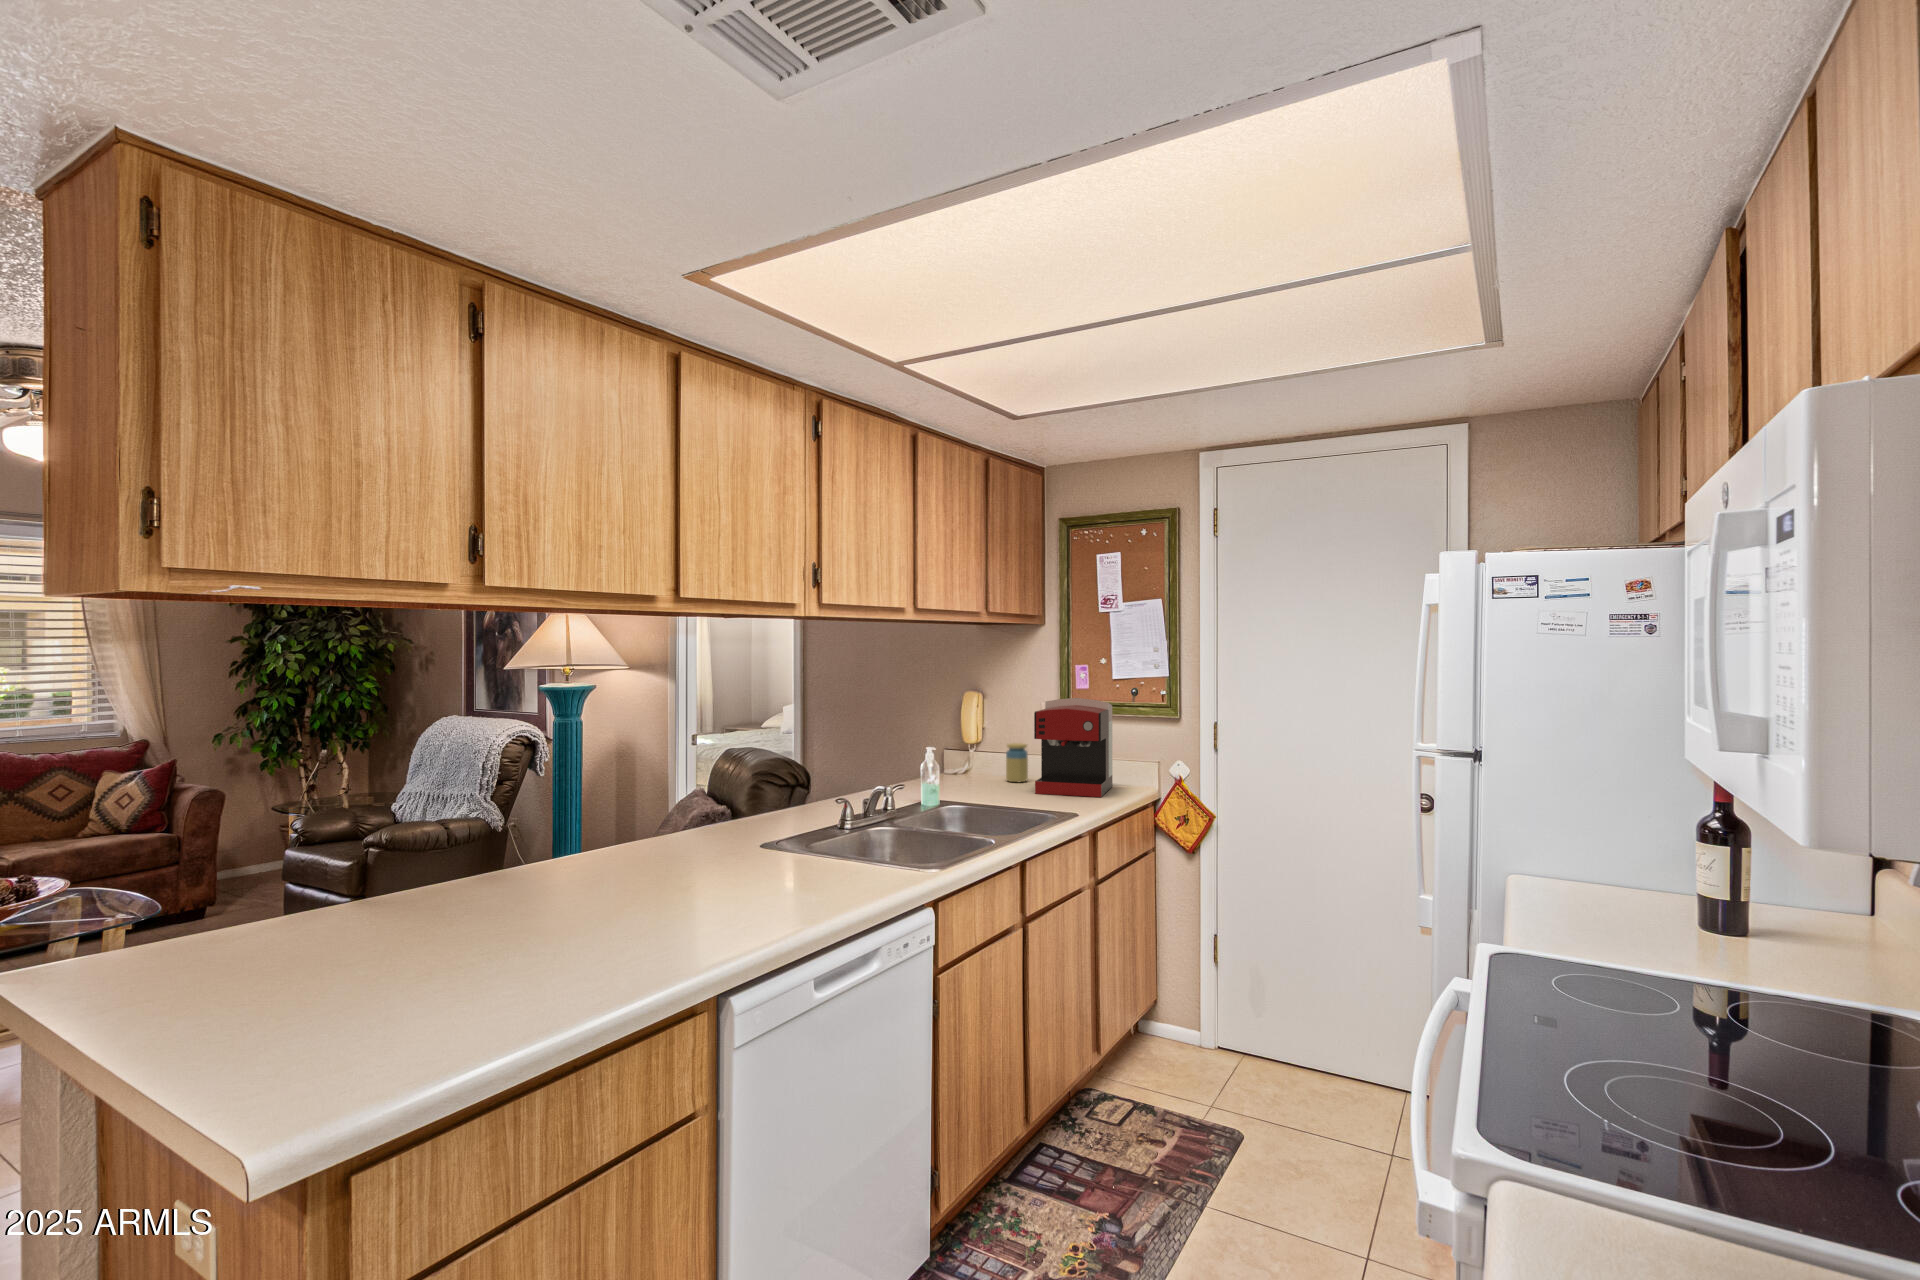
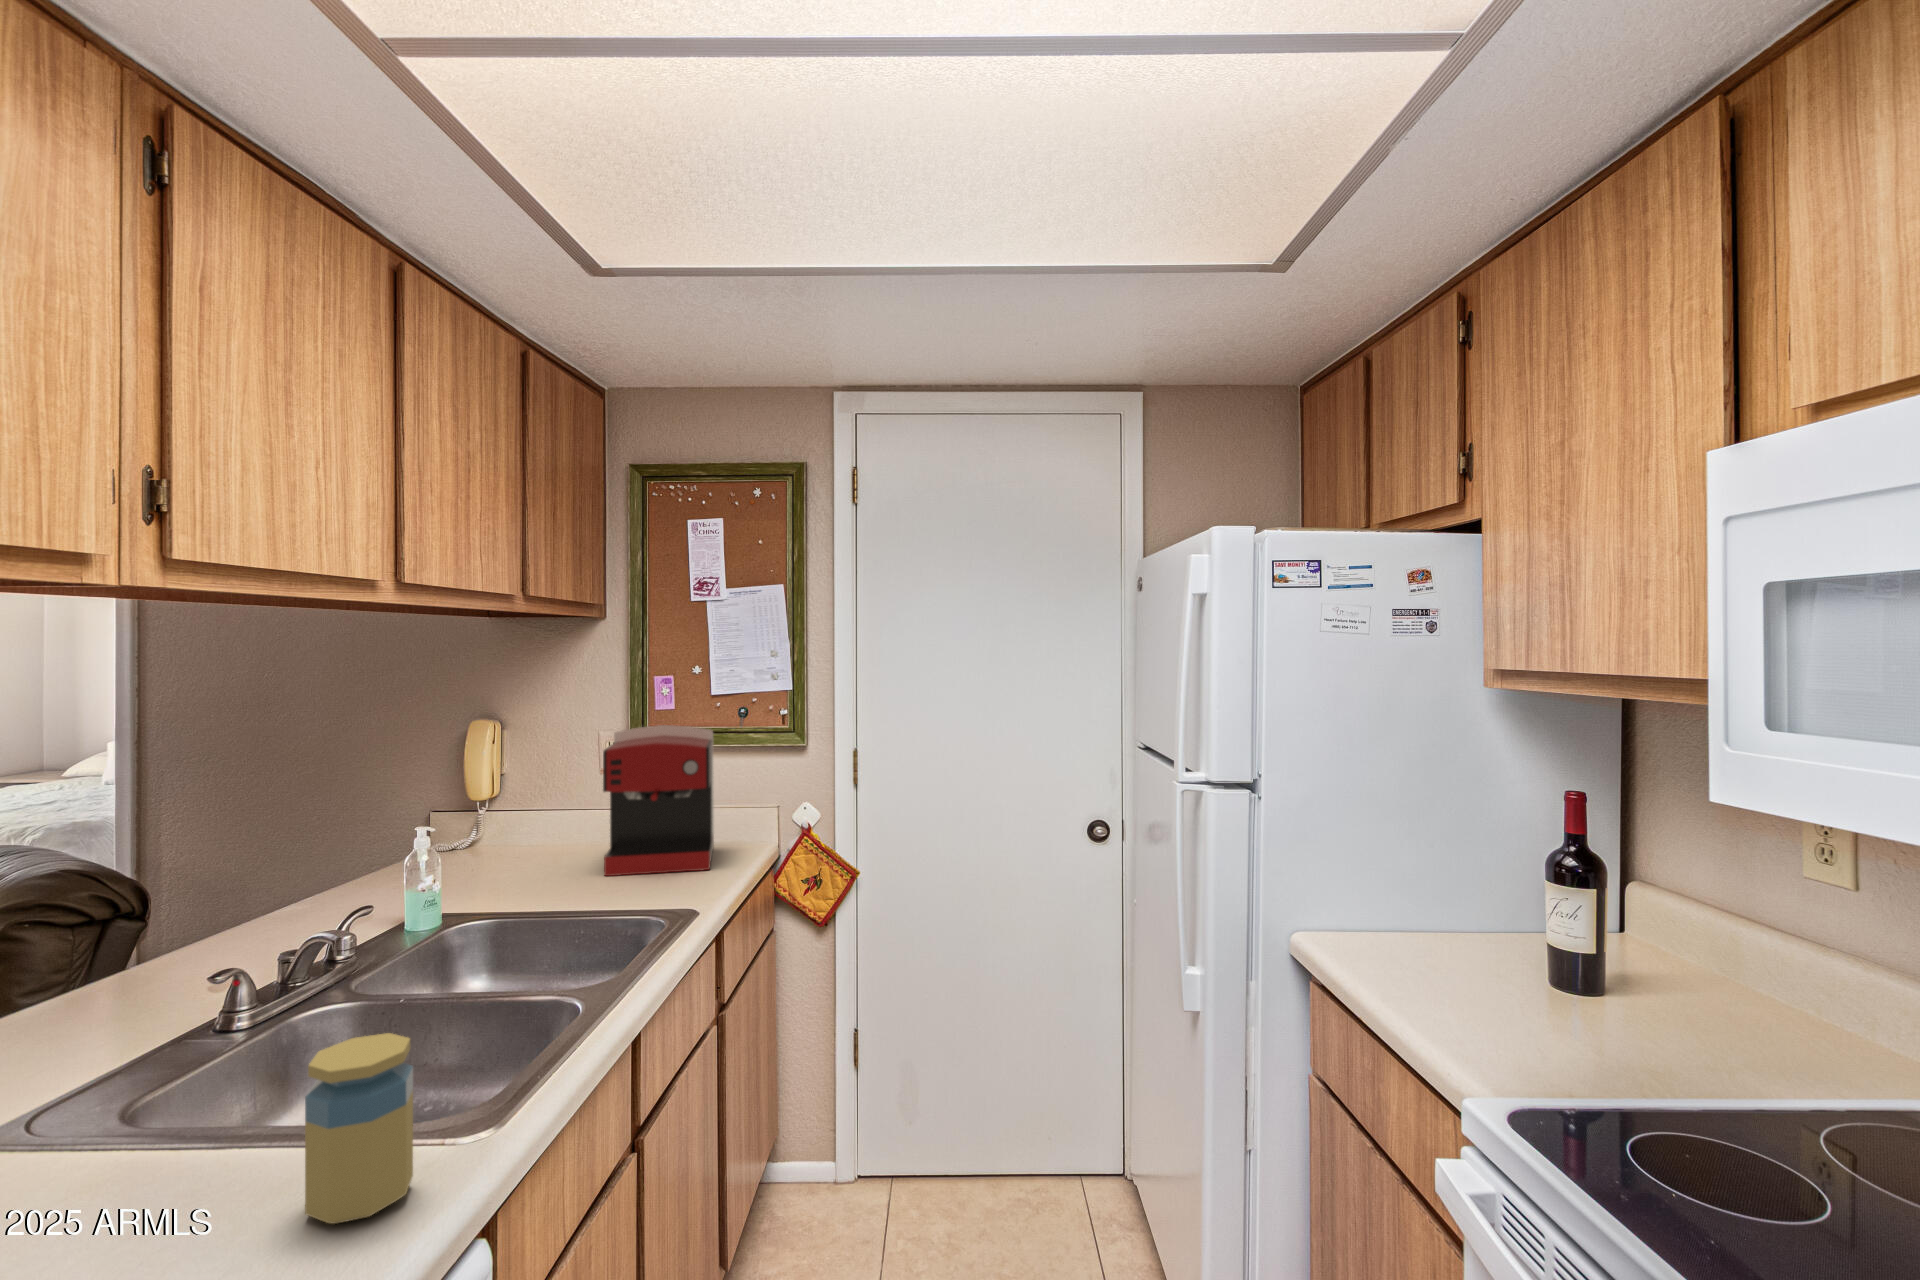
jar: present [1006,743,1028,782] -> present [305,1033,413,1224]

